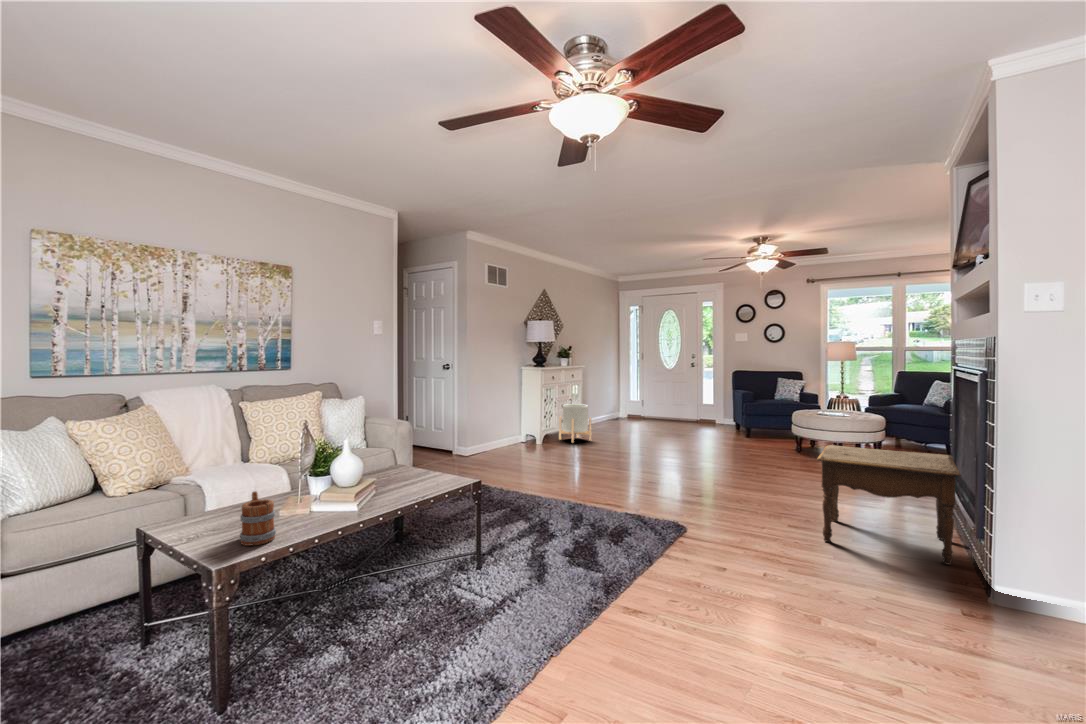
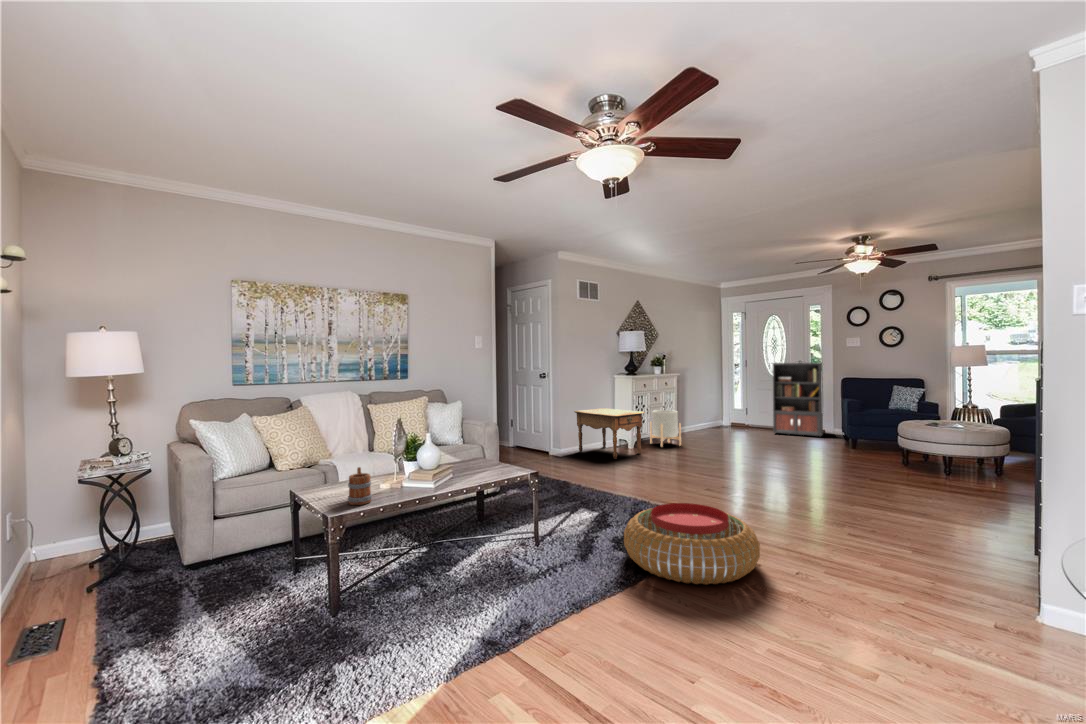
bookcase: none [673,356,729,428] -> present [773,363,823,436]
side table: present [817,445,961,565] -> present [574,408,645,459]
pouf: none [582,508,730,601] -> present [624,503,760,584]

